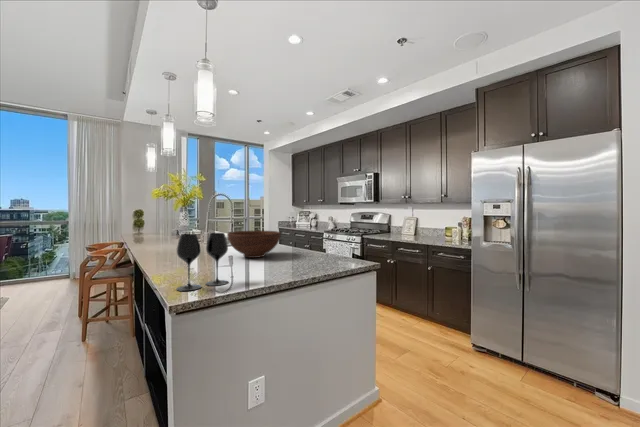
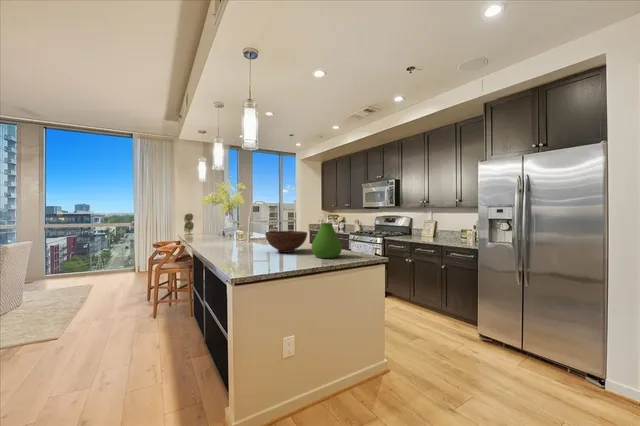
vase: none [287,221,325,266] -> present [312,223,342,258]
wine glass: present [176,233,228,291] -> none [232,231,267,271]

